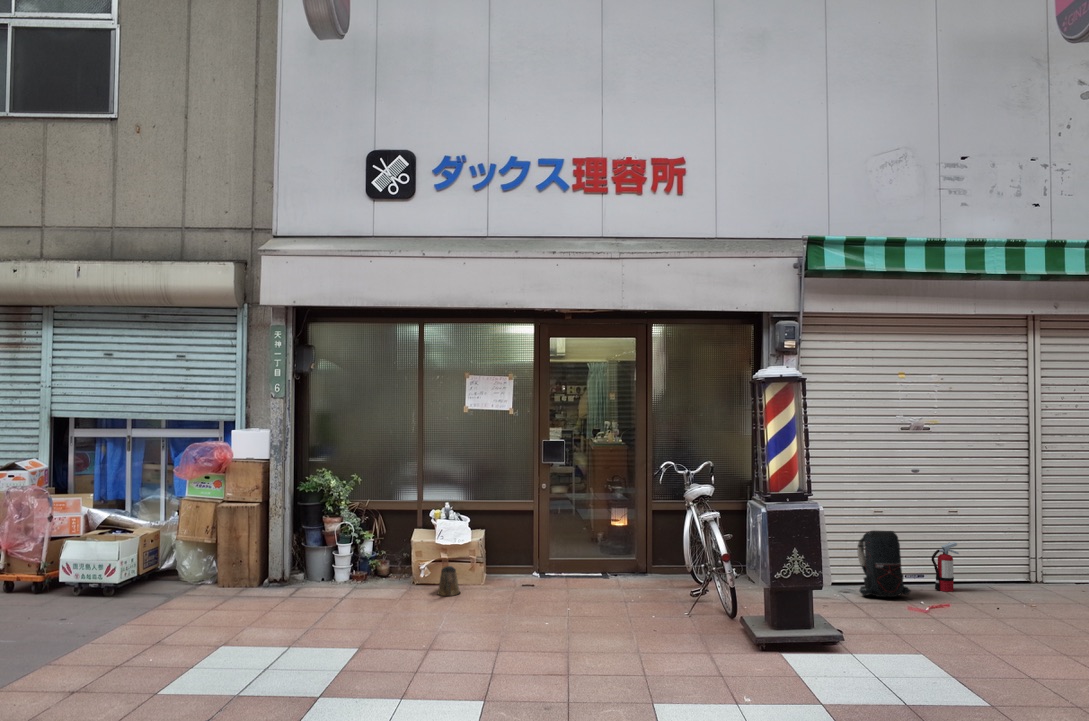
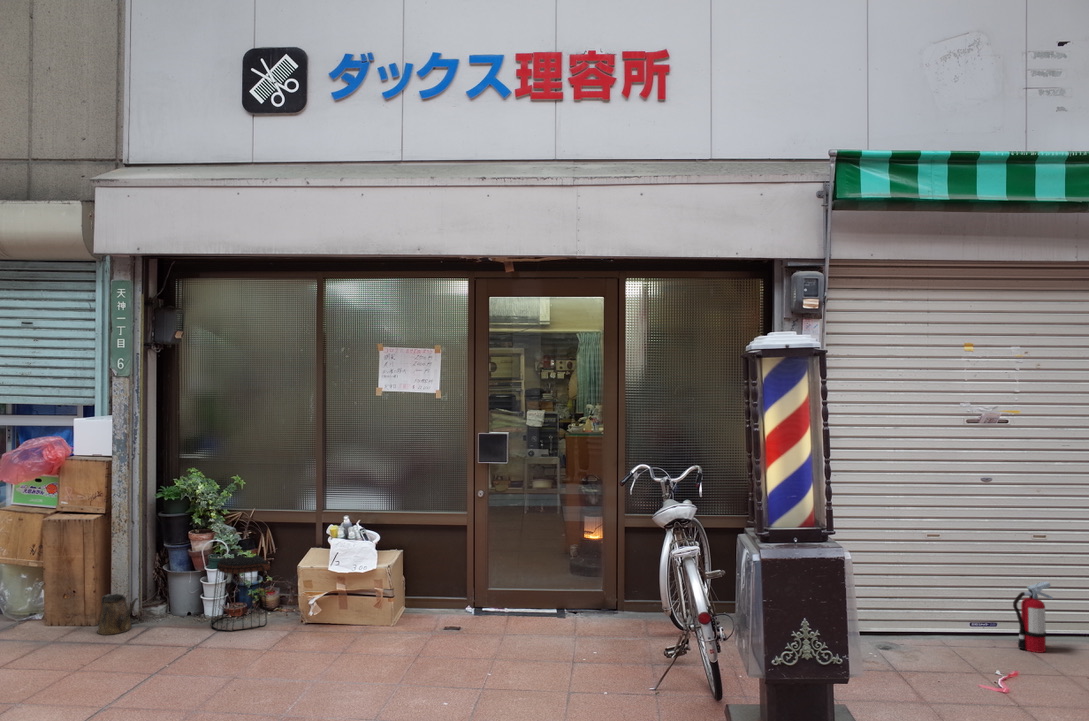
backpack: present [858,531,910,597] -> none [907,565,987,663]
stool: none [344,534,389,590] -> present [211,555,270,631]
watering can: present [438,566,460,596] -> present [98,594,138,635]

